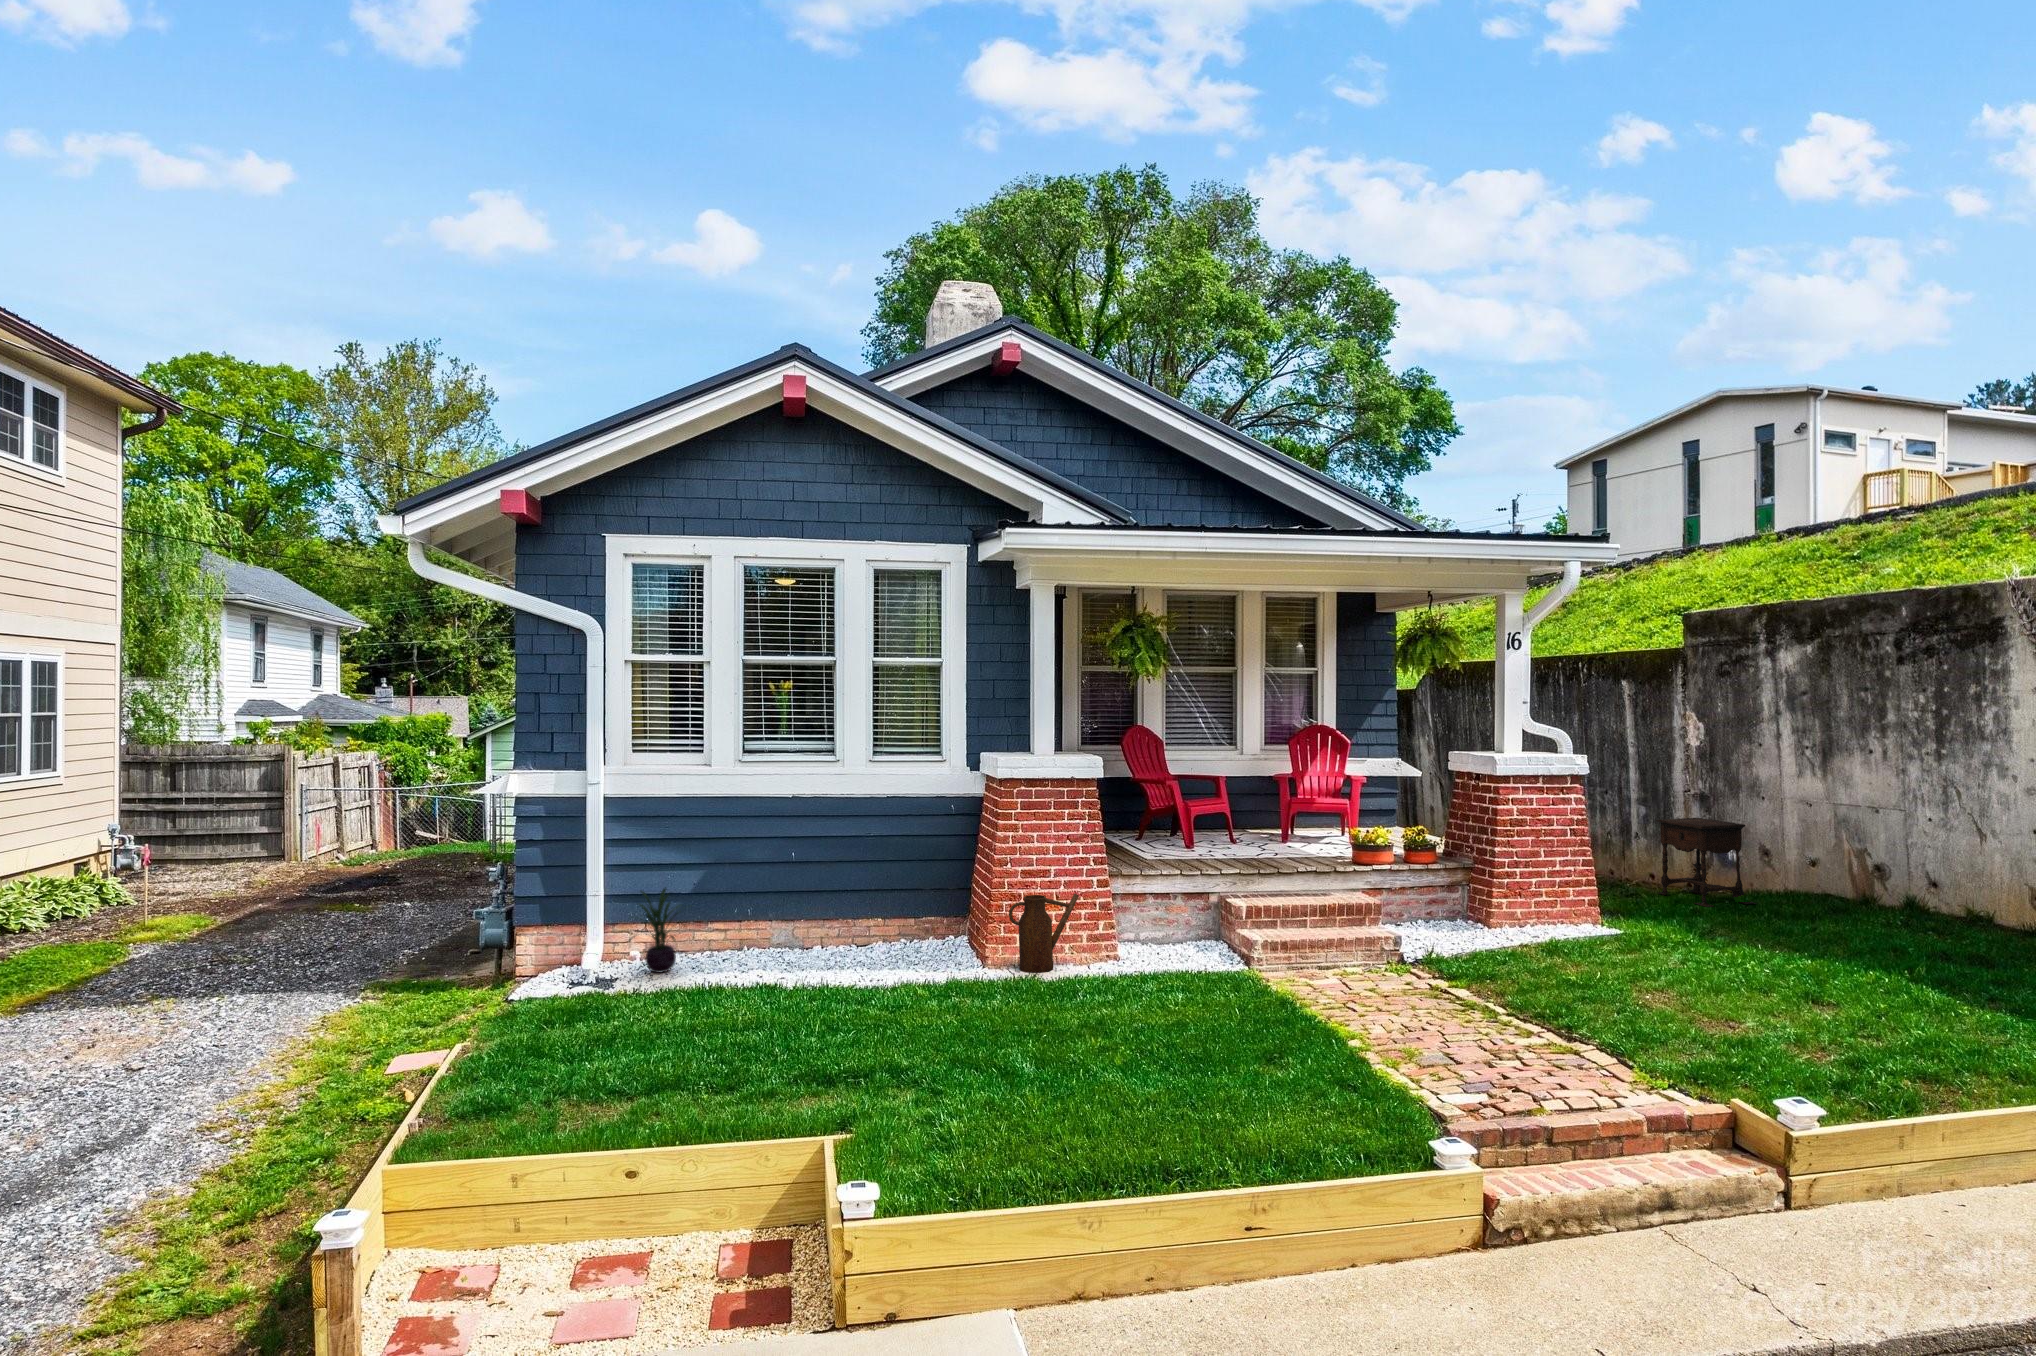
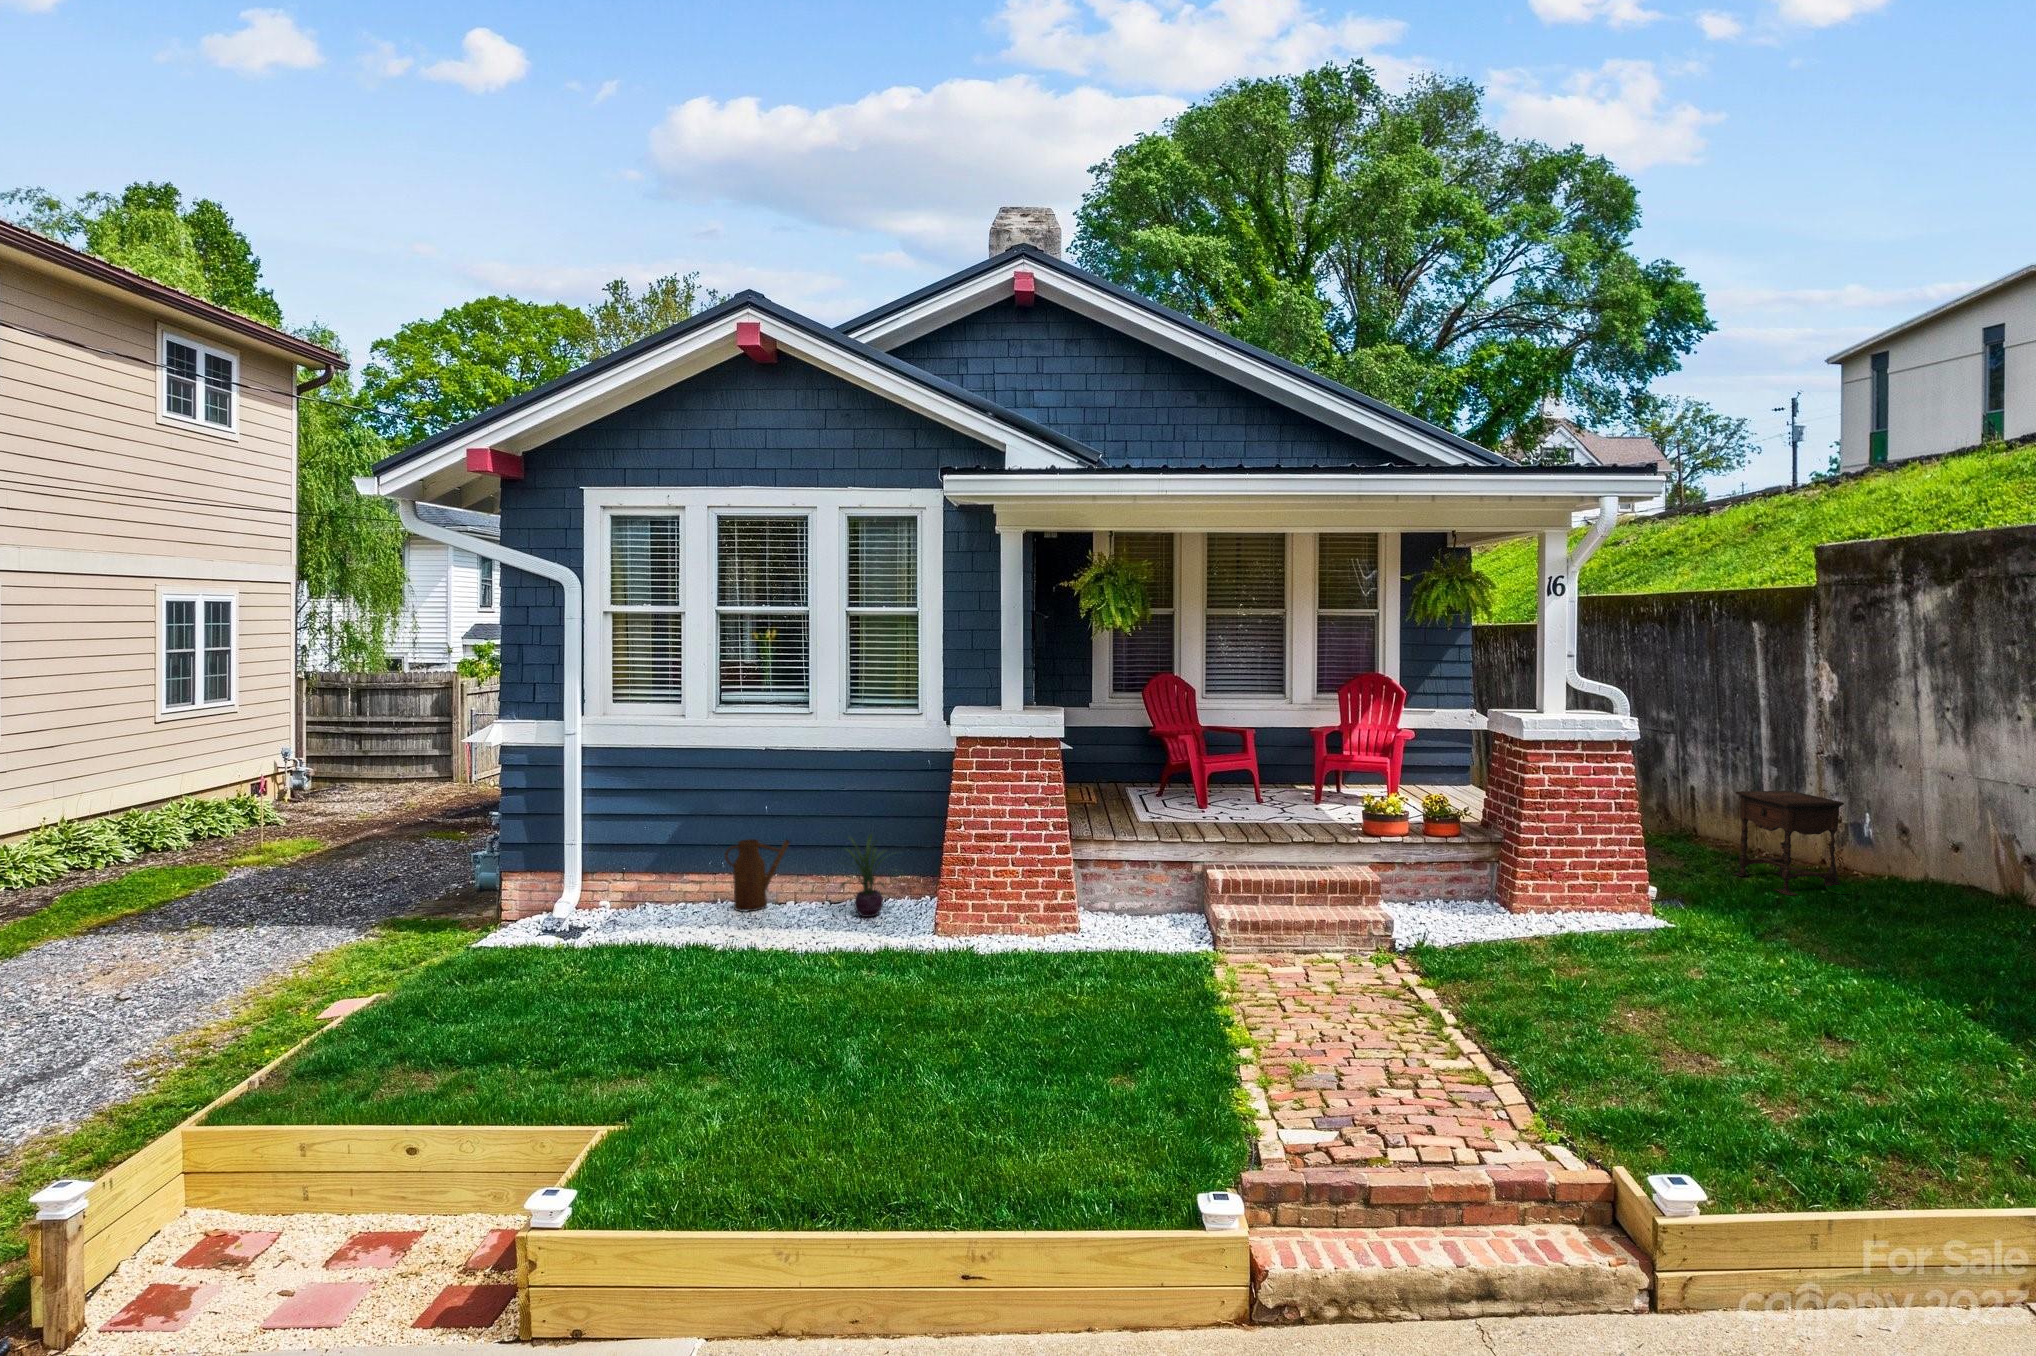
decorative plant: present [630,887,677,973] -> present [841,834,885,917]
watering can: present [1009,893,1079,973] -> present [725,839,789,911]

